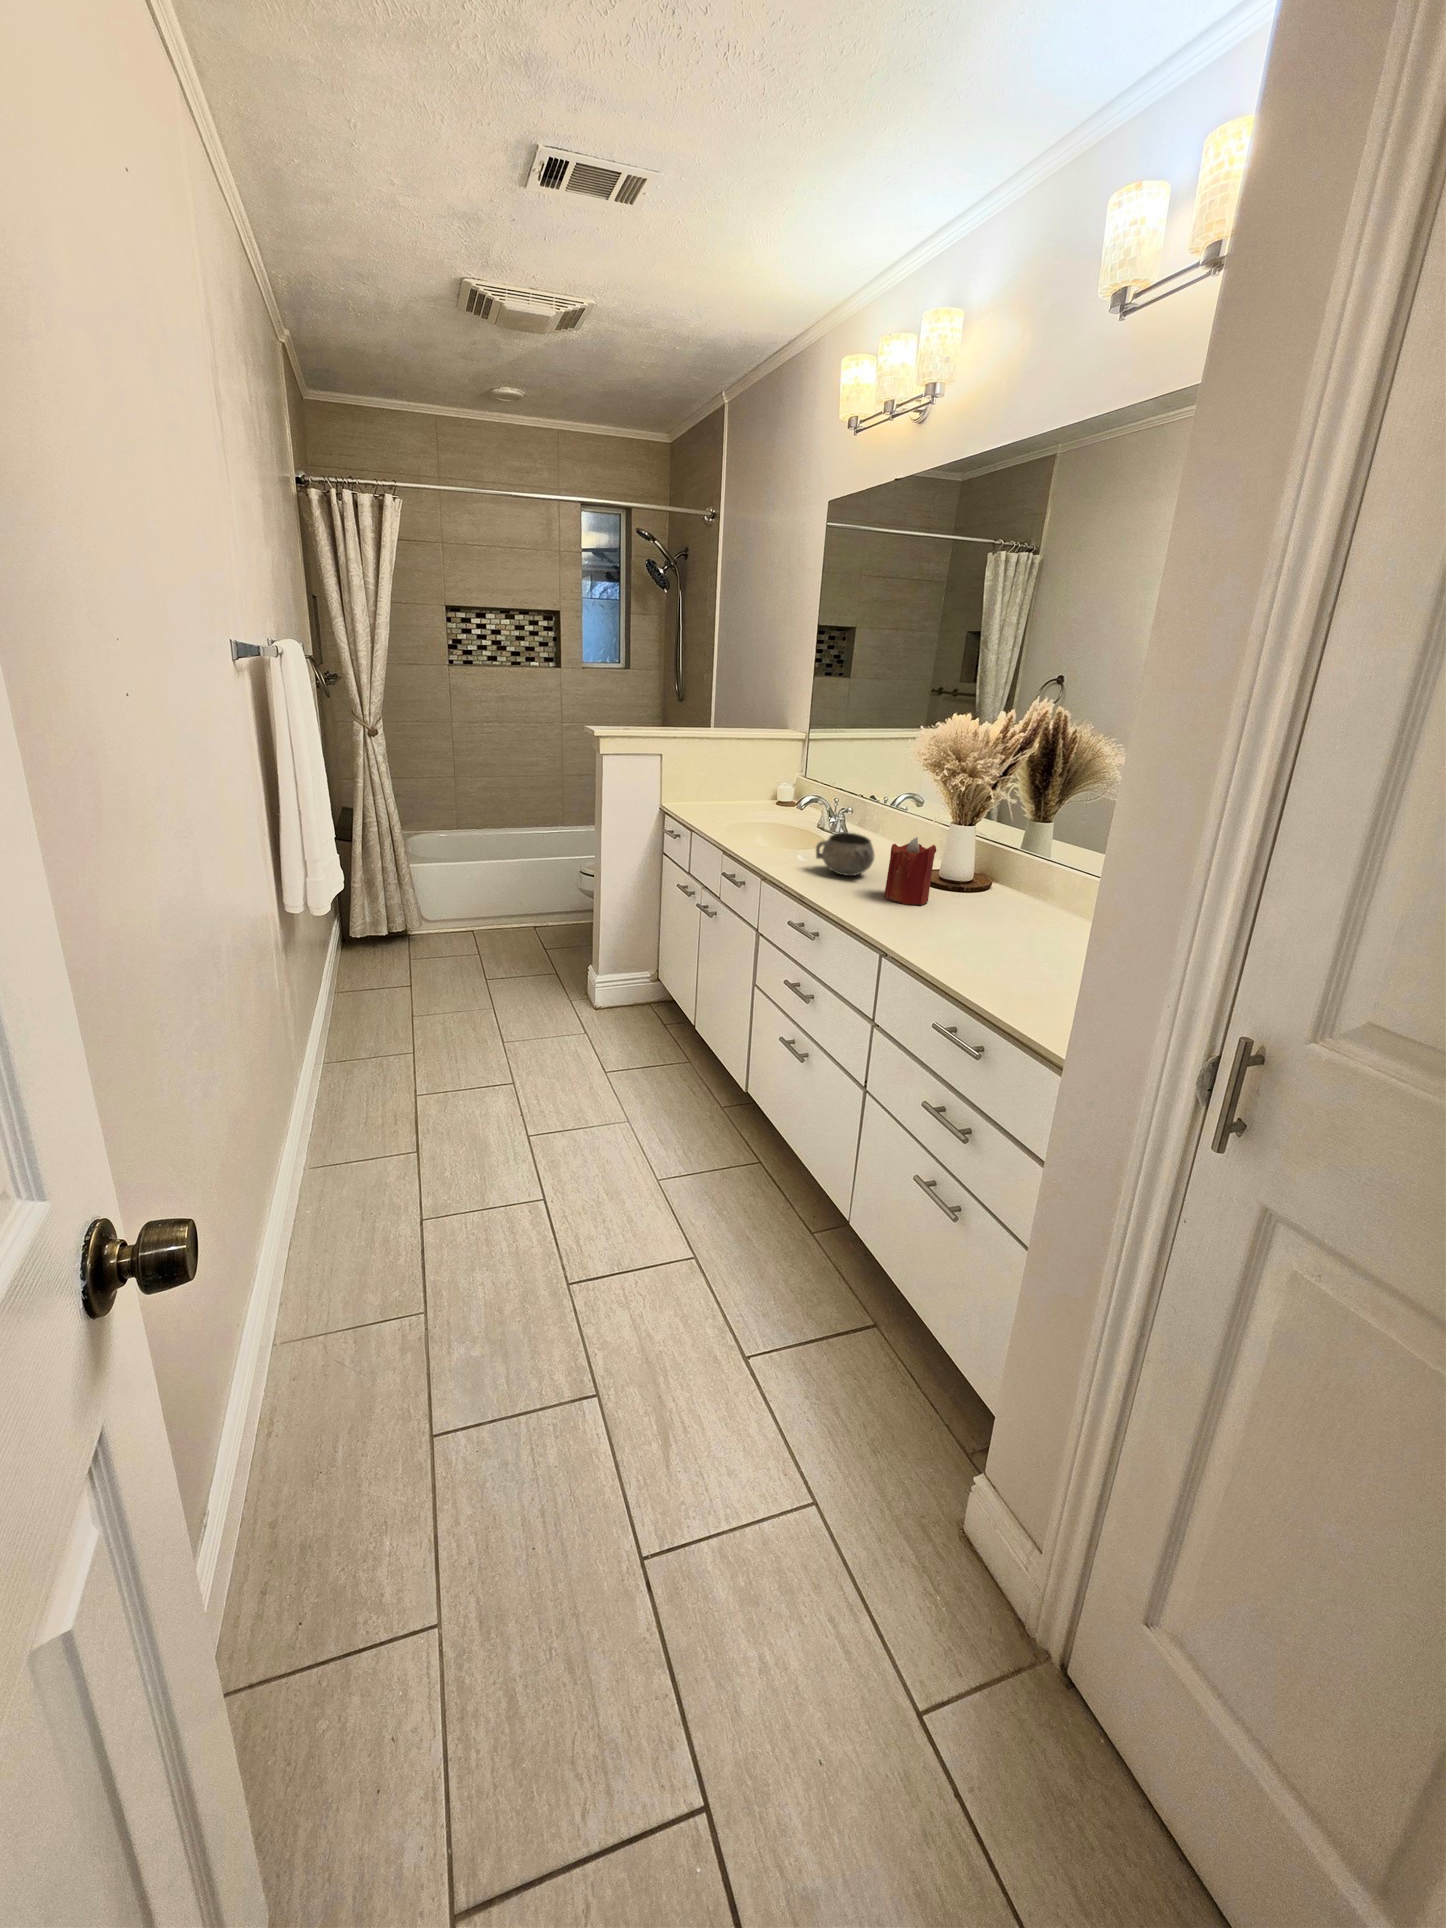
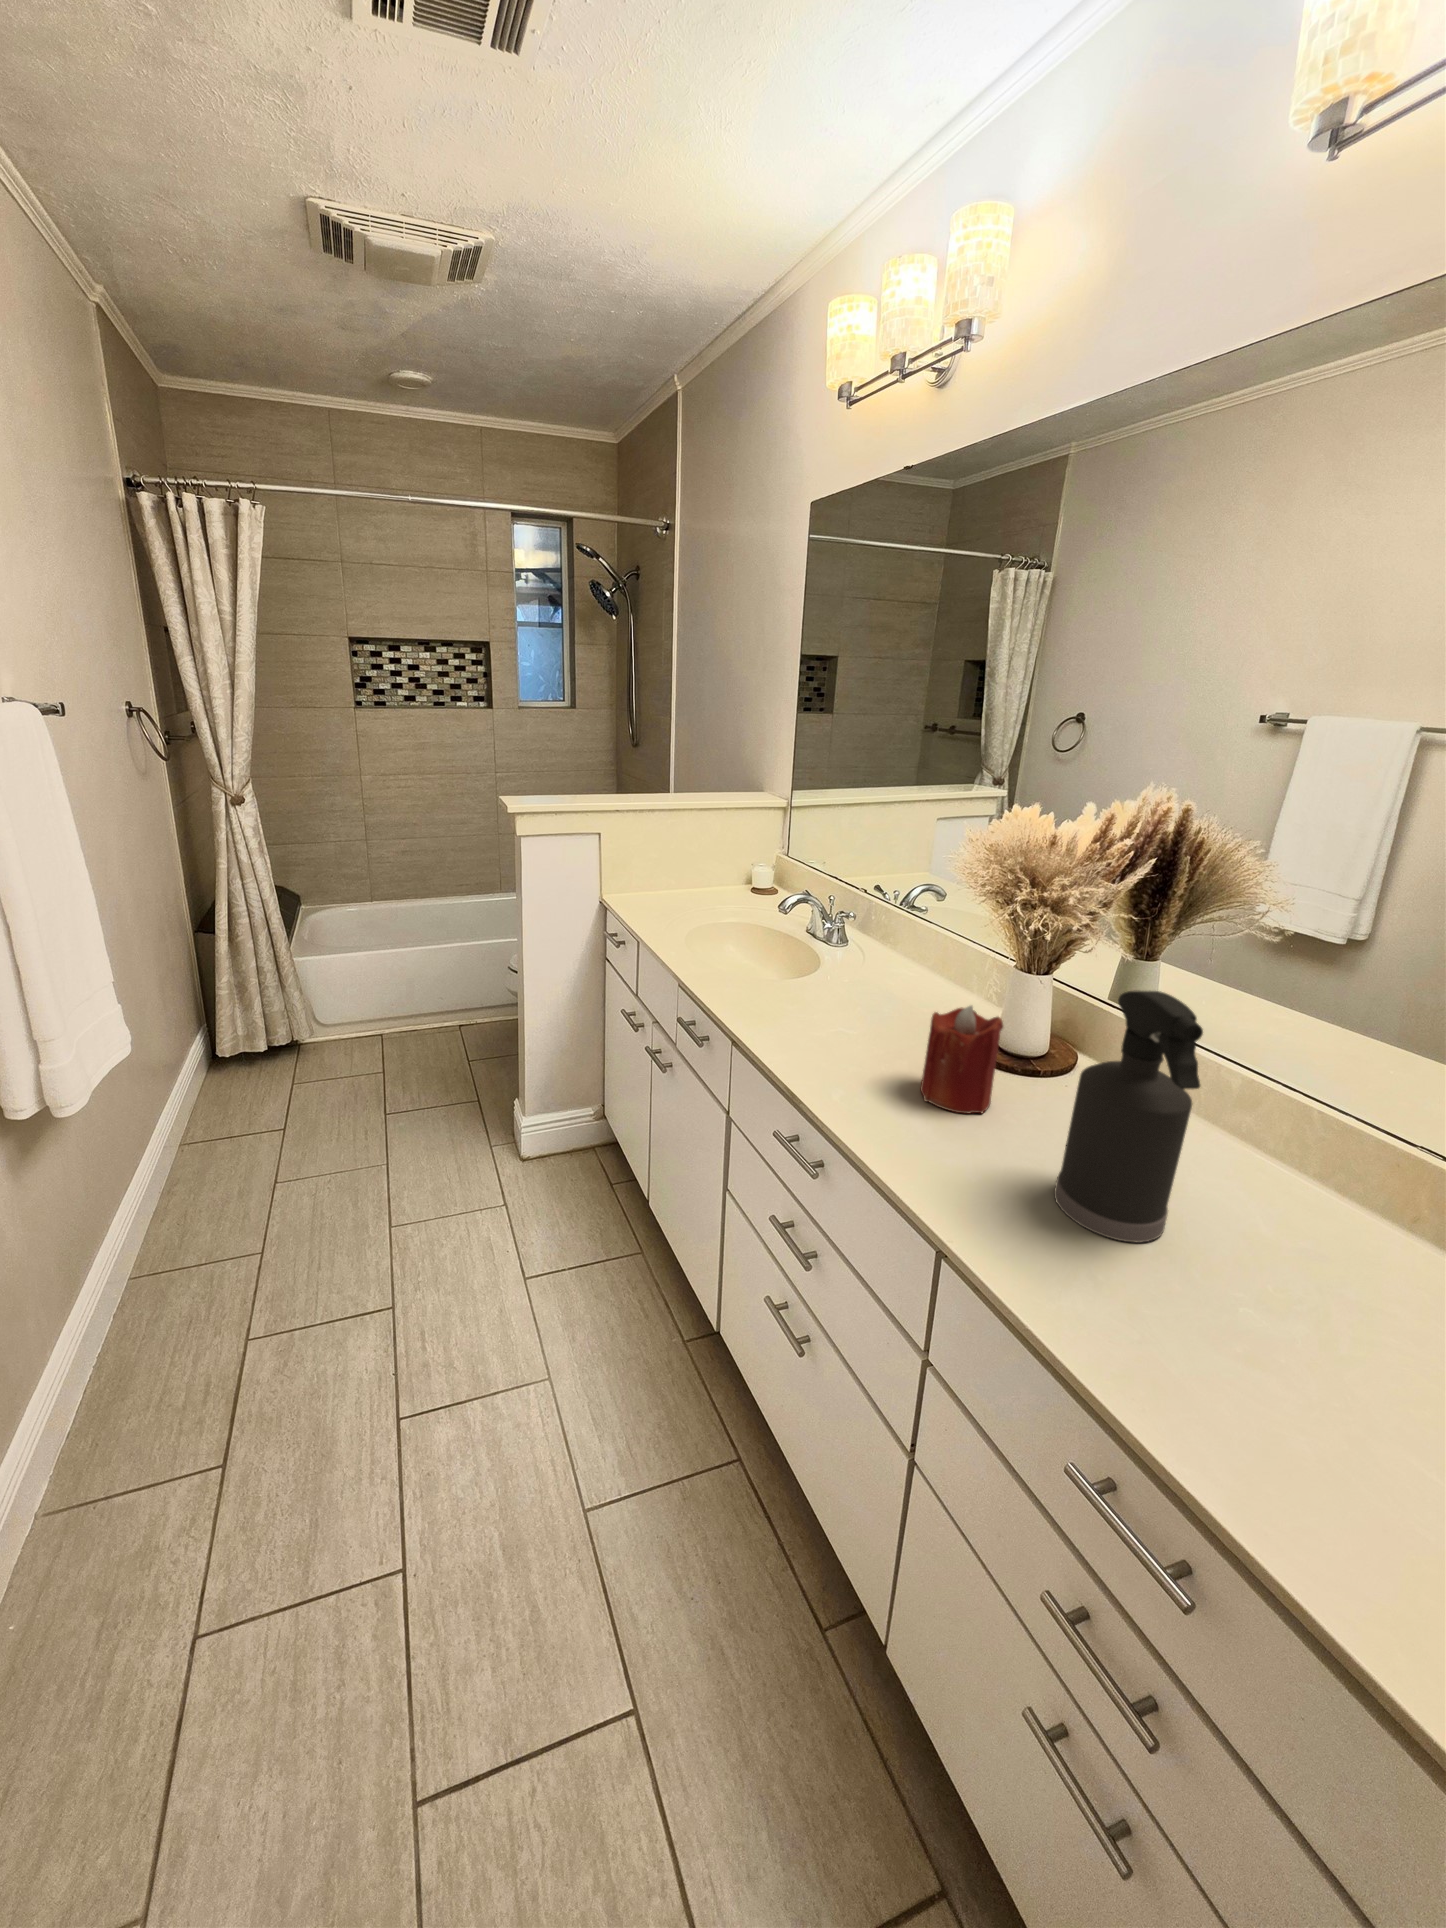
spray bottle: none [955,804,1030,949] -> present [1054,991,1203,1243]
decorative bowl: present [816,832,875,876] -> none [810,974,899,1044]

